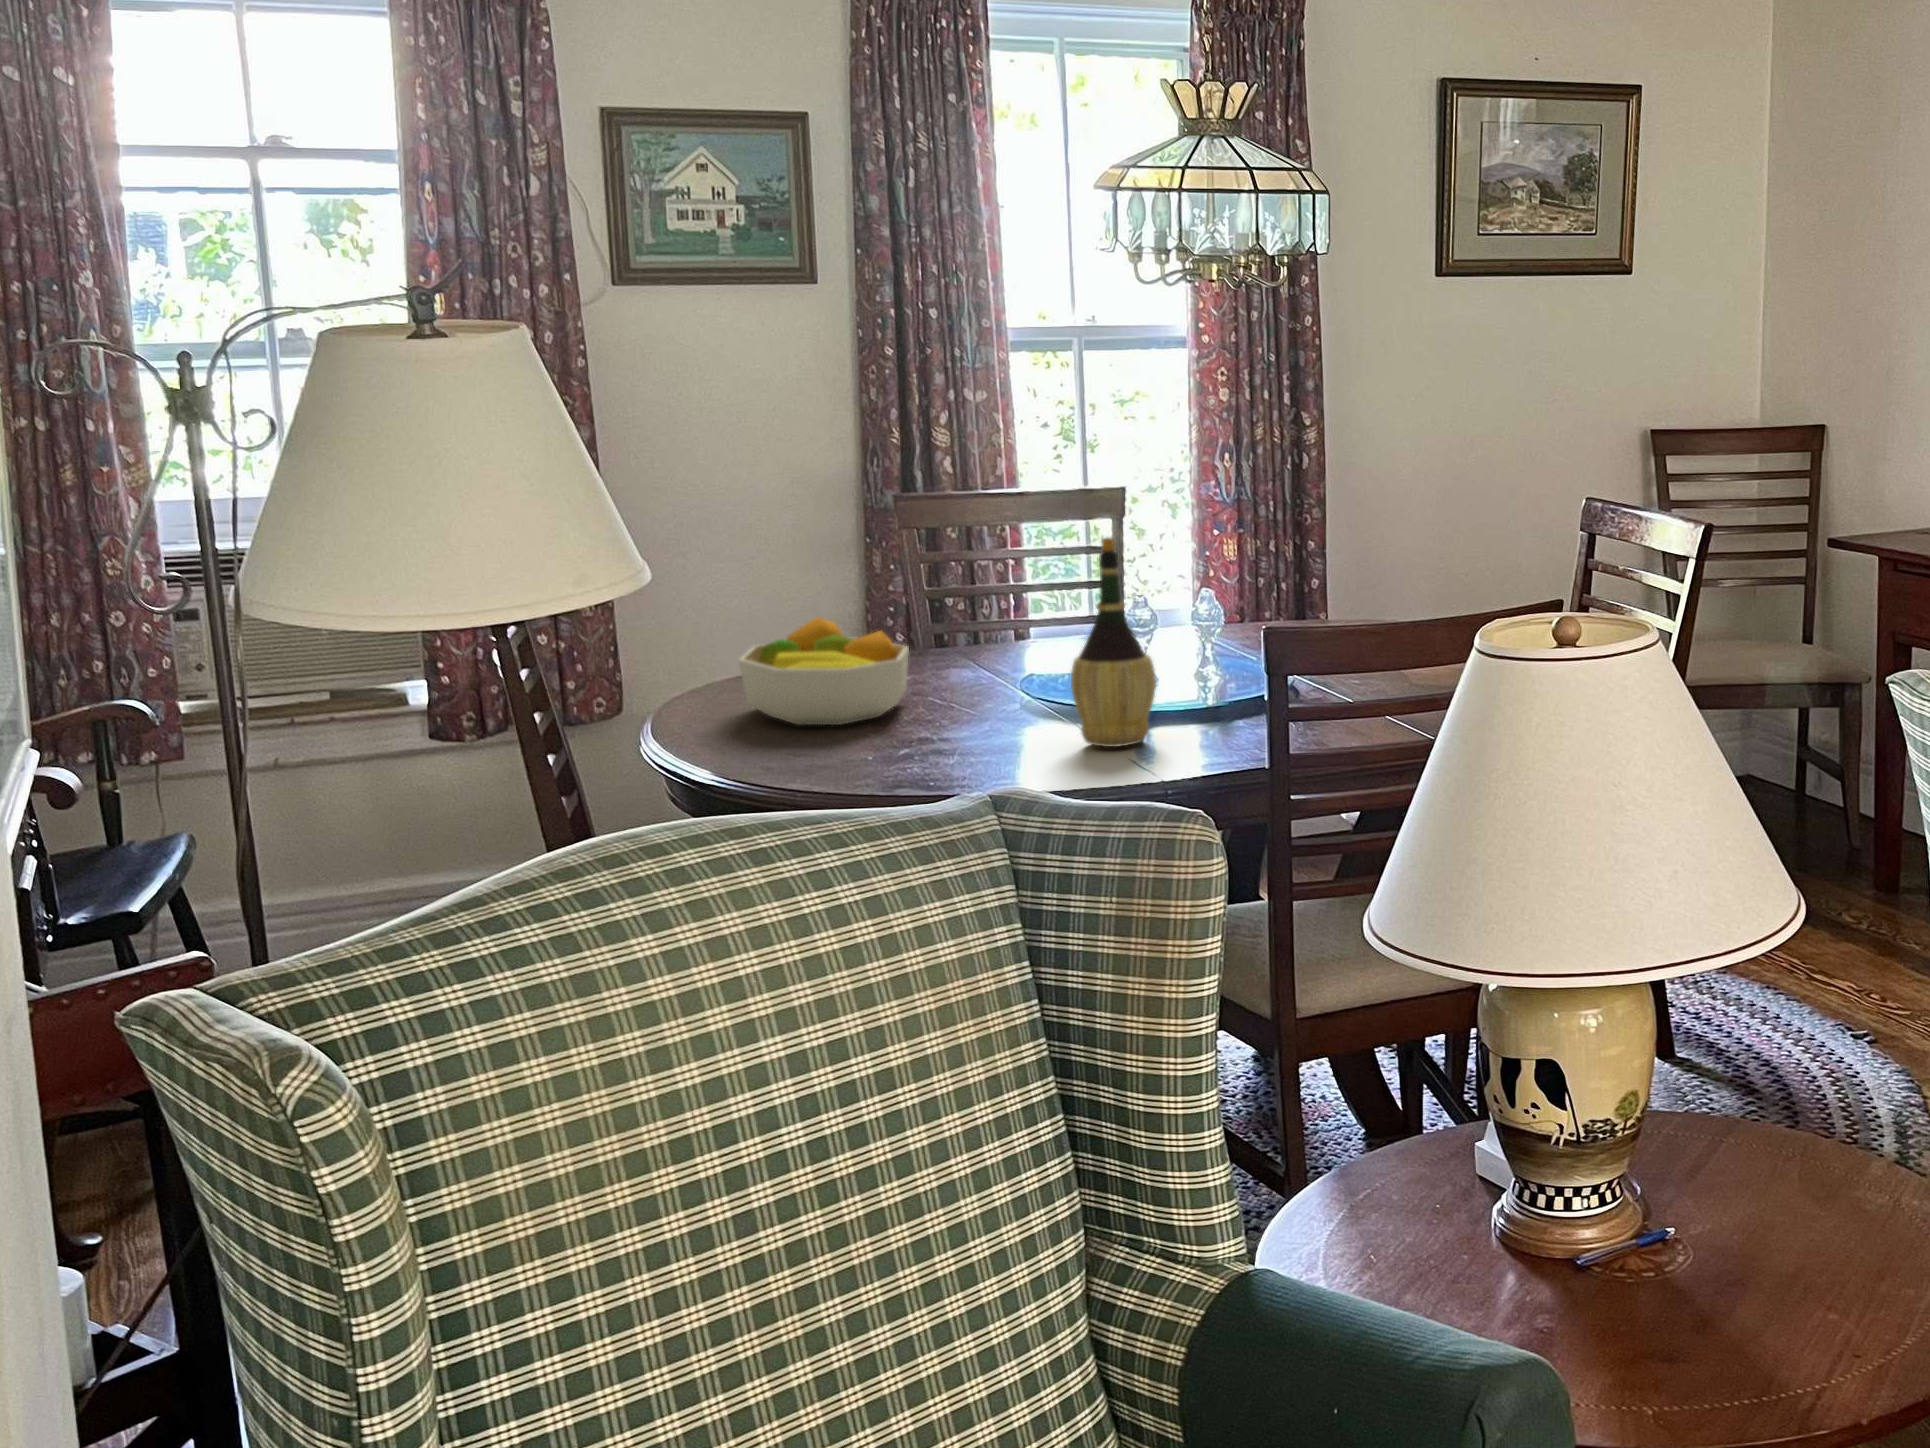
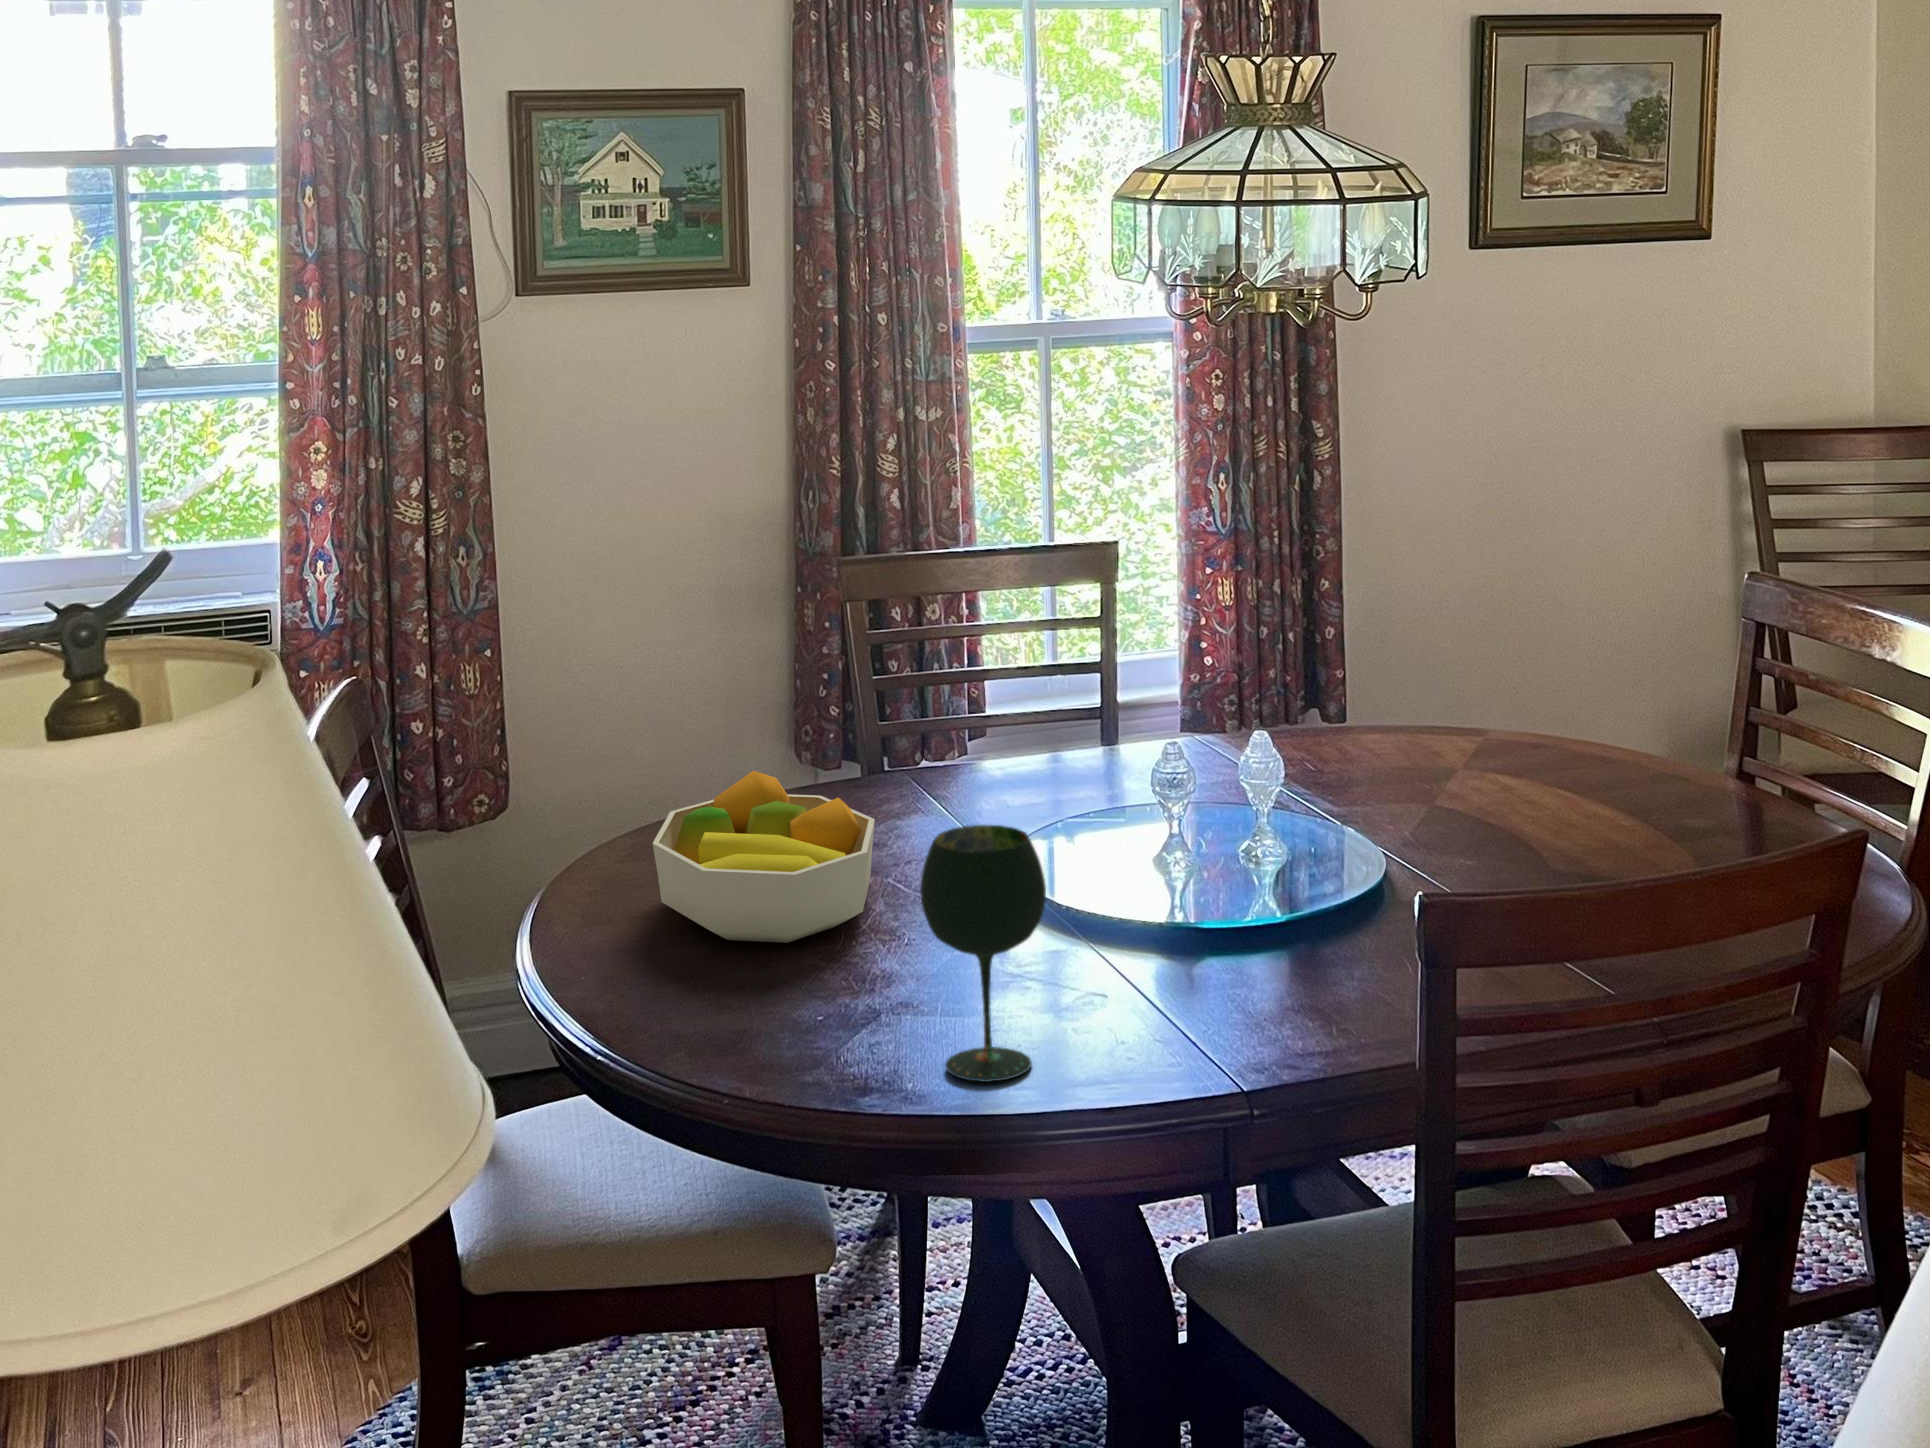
wine bottle: present [1071,537,1156,747] -> none [1116,714,1238,1023]
wine glass: none [927,609,1015,775] -> present [920,825,1046,1082]

